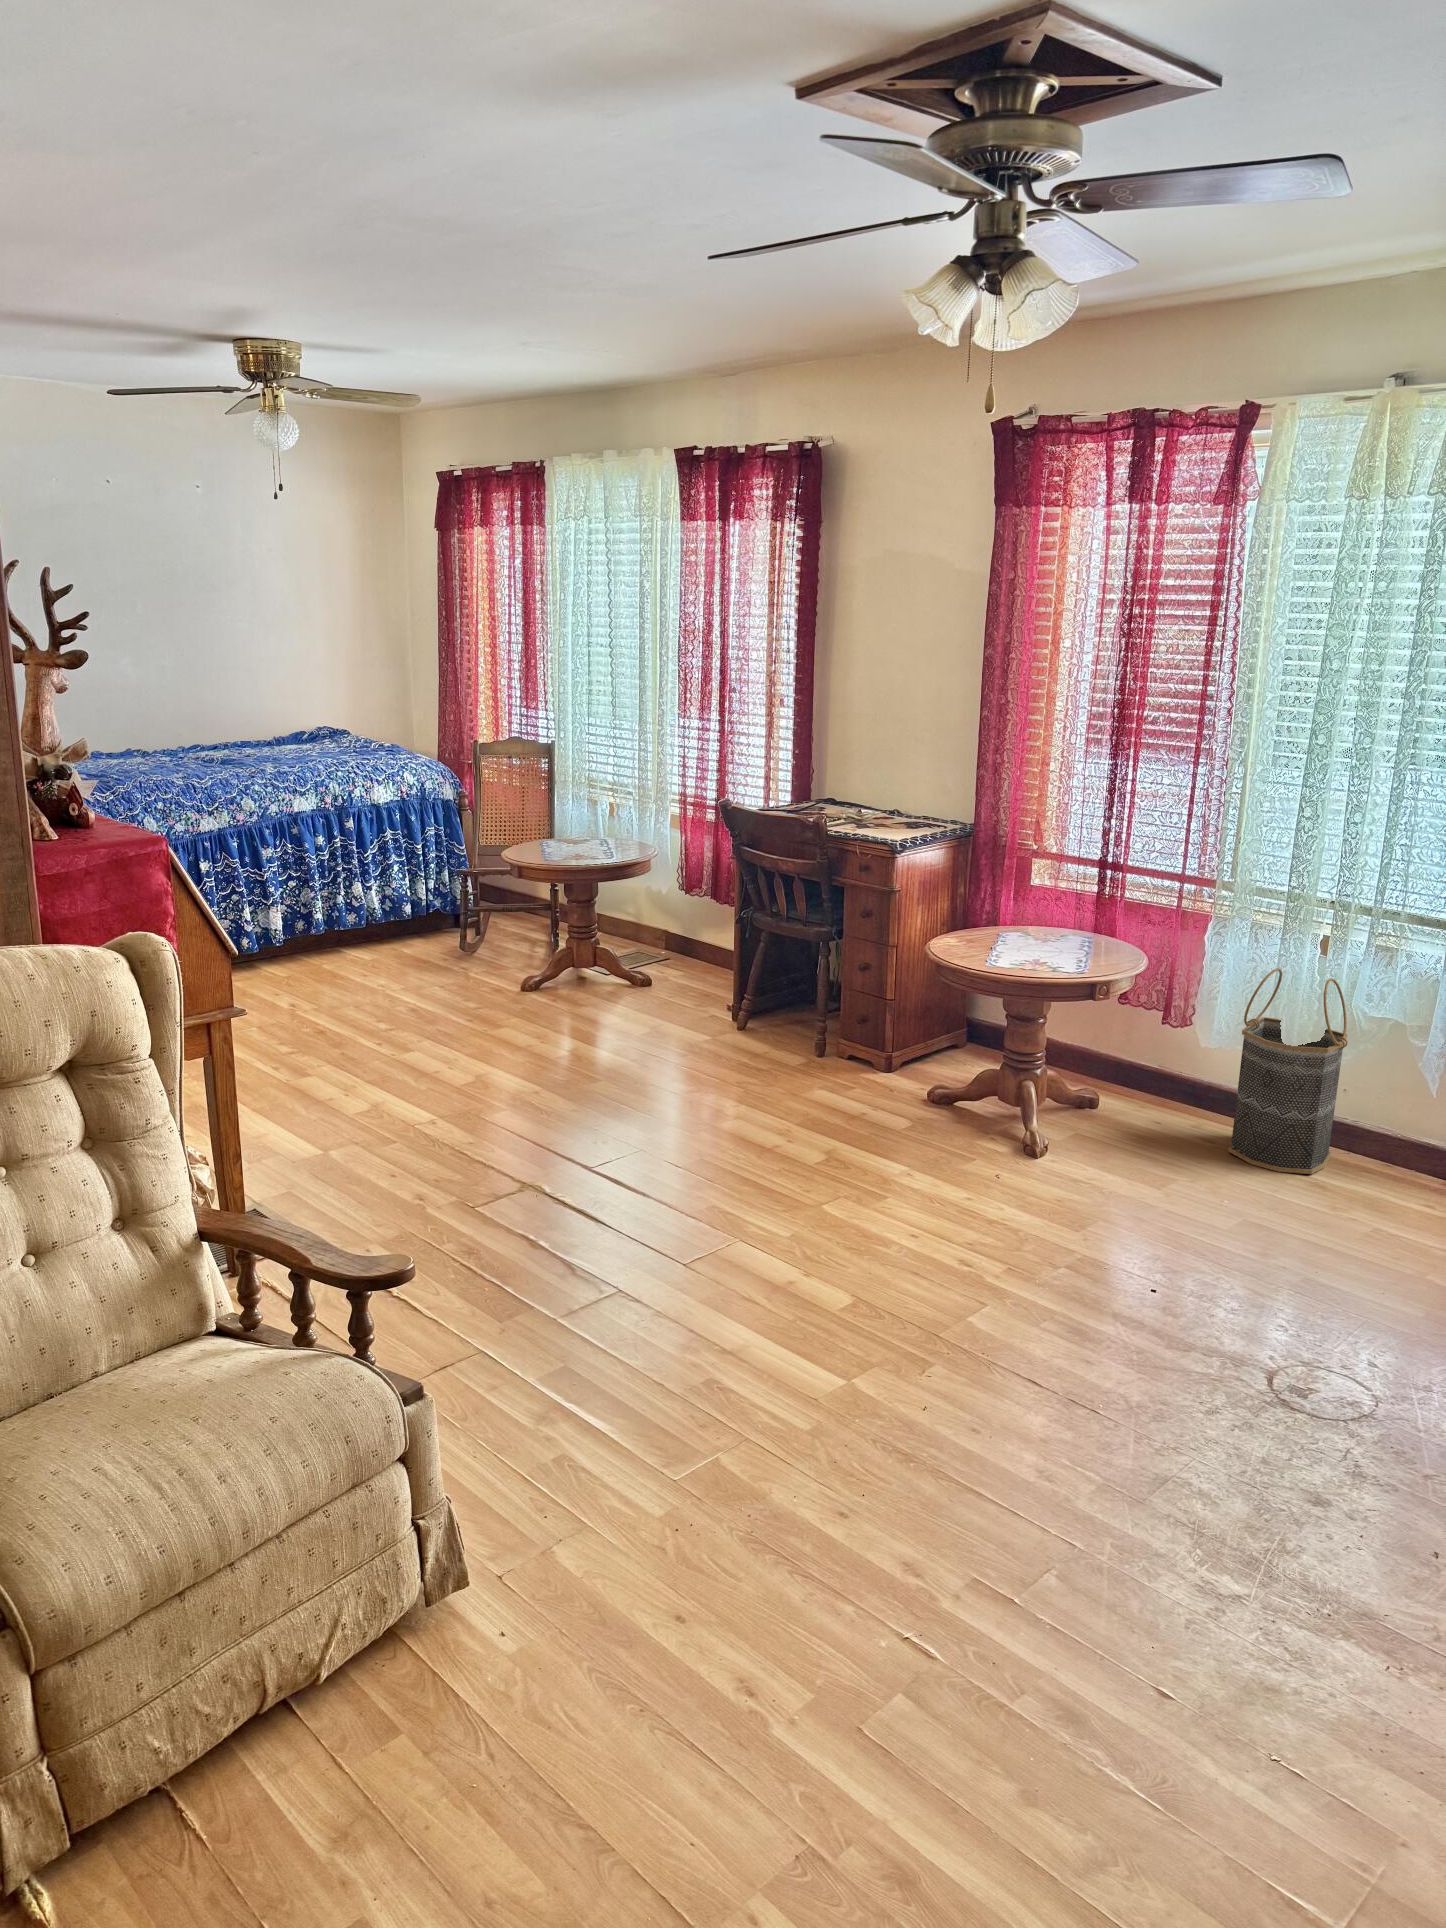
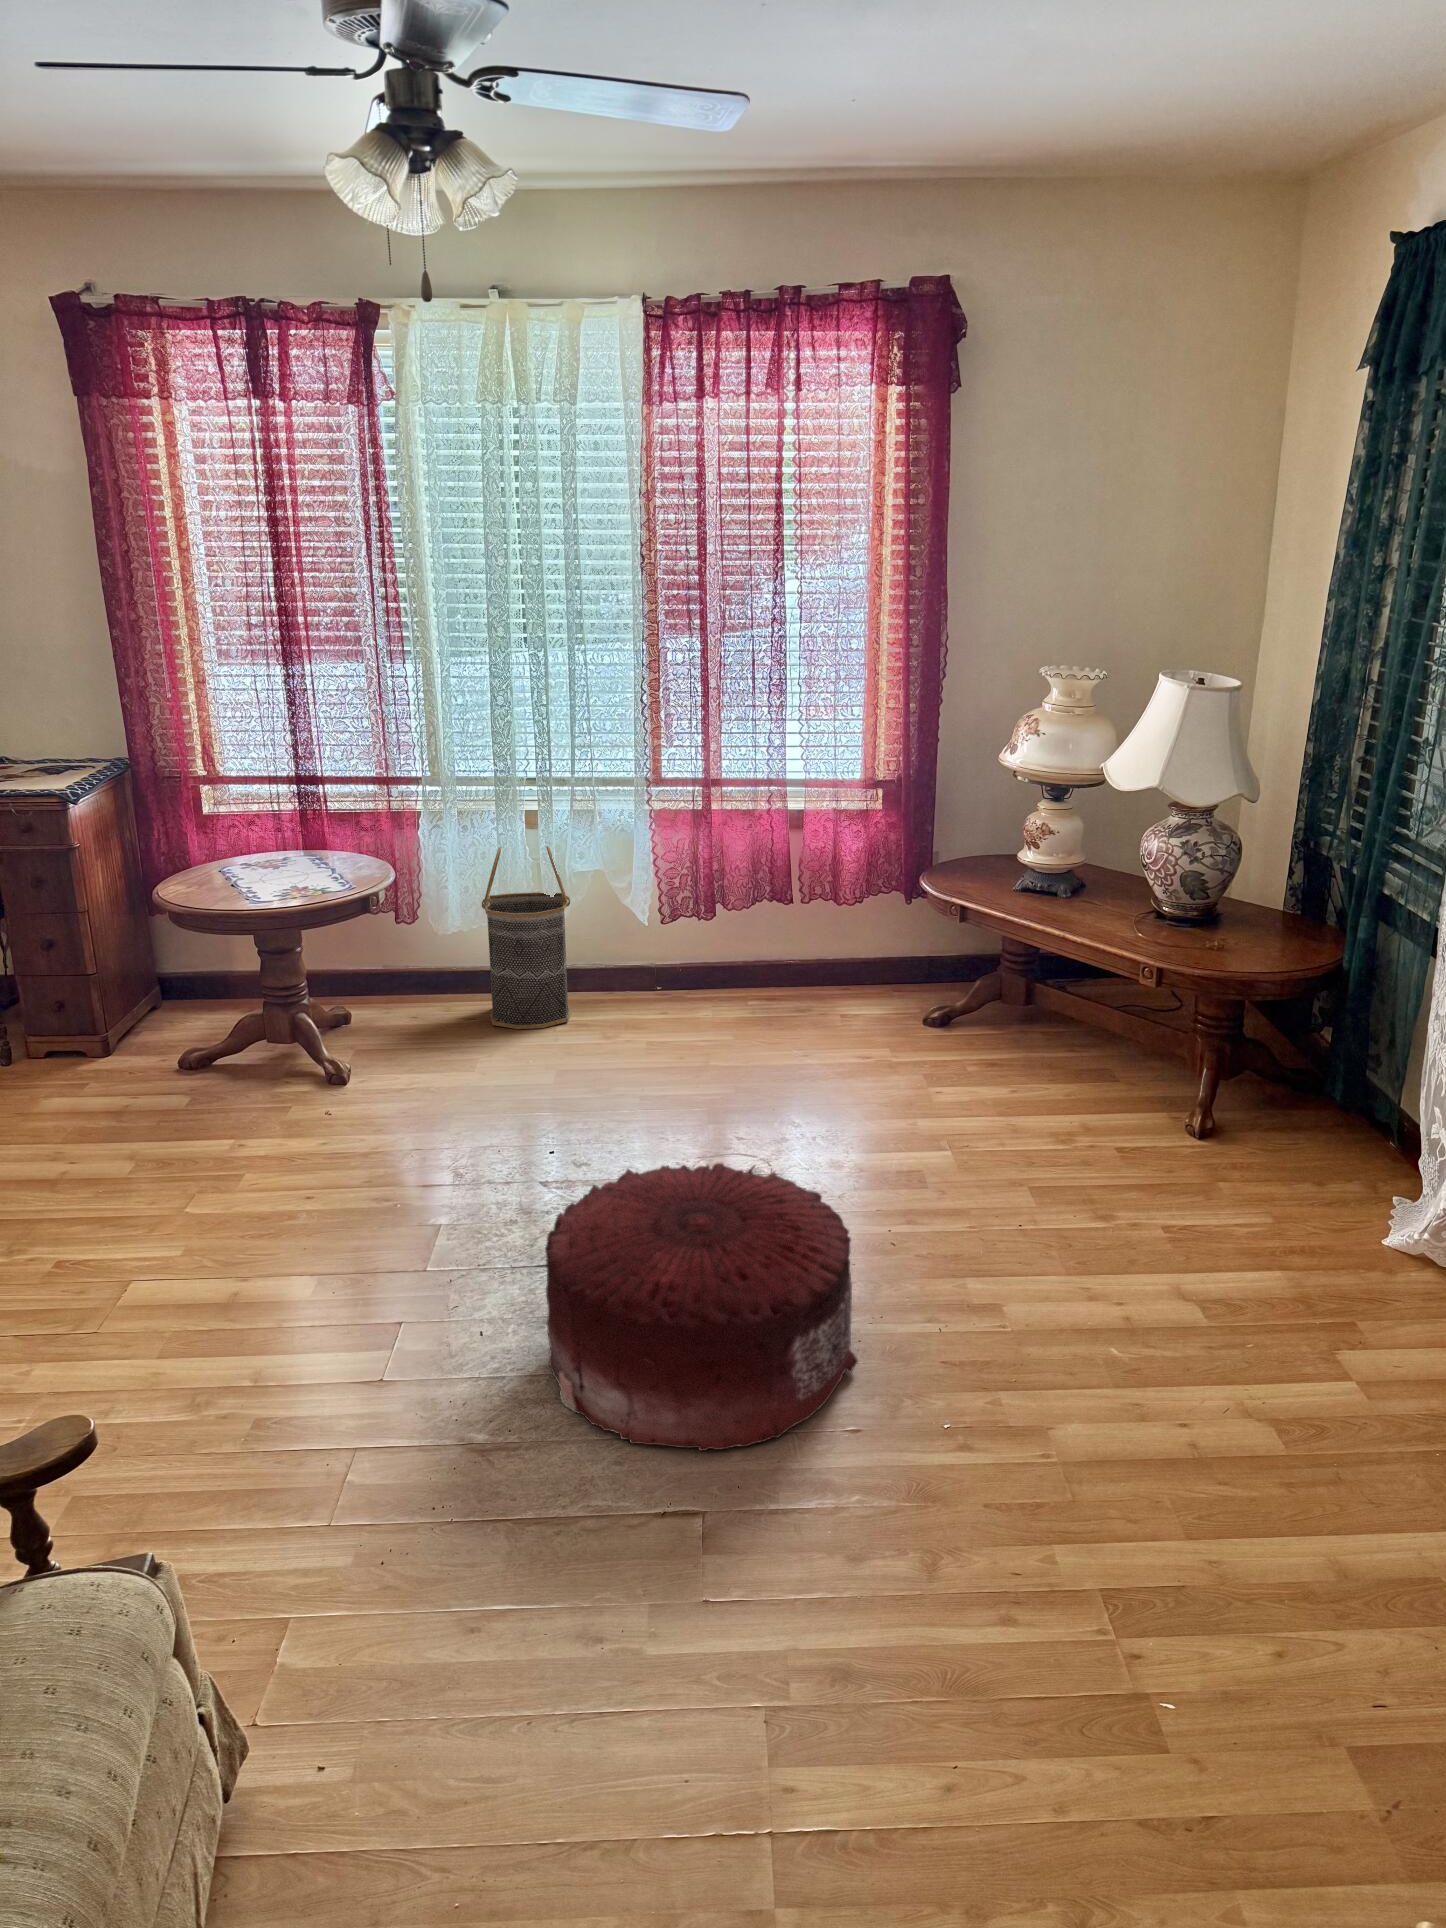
pouf: none [928,1313,1285,1655] -> present [545,1163,858,1451]

